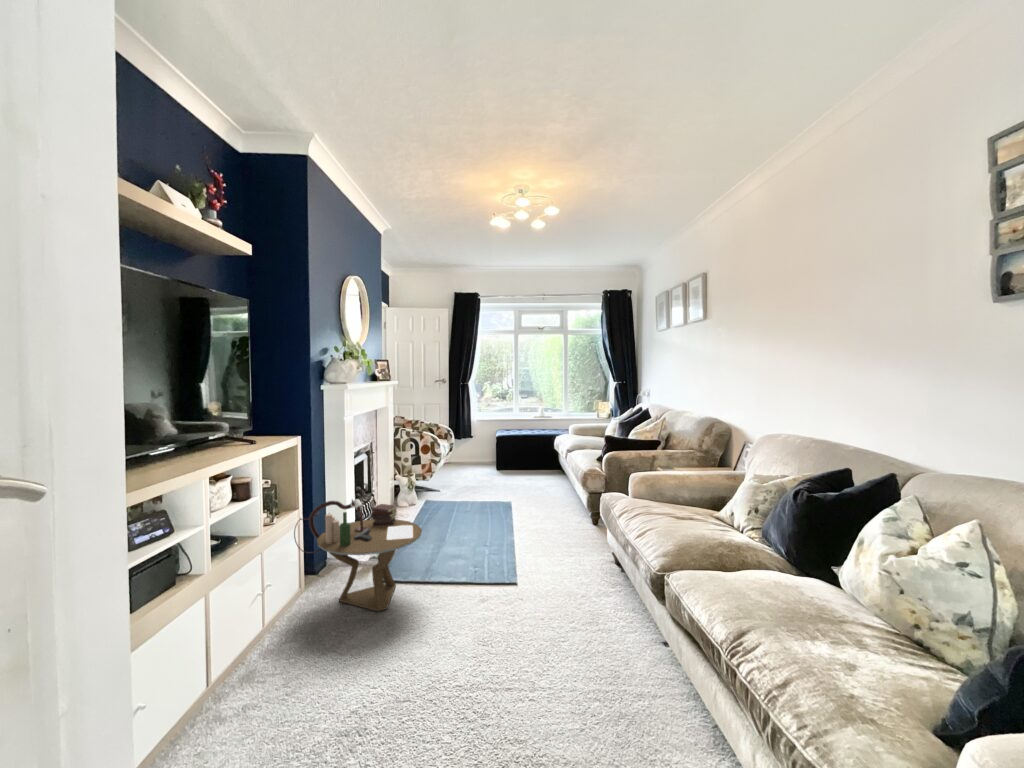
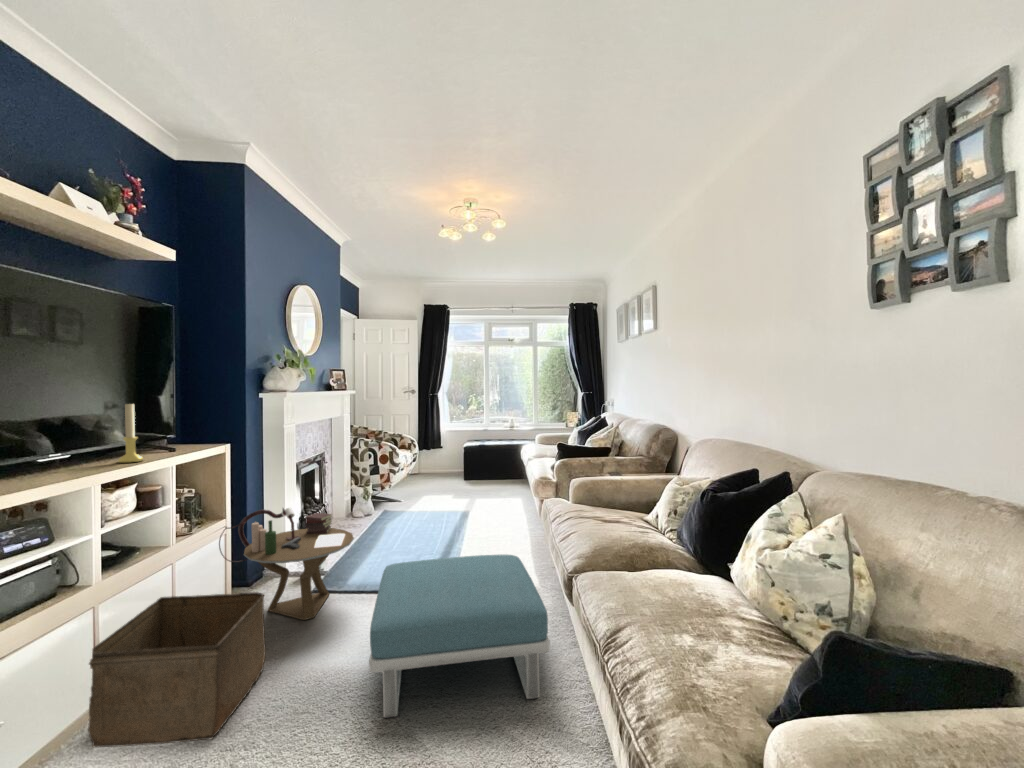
candle holder: none [205,393,229,455] -> present [118,404,143,463]
footstool: none [462,550,647,713] -> present [369,555,550,718]
storage bin: none [202,585,354,738] -> present [88,592,266,747]

